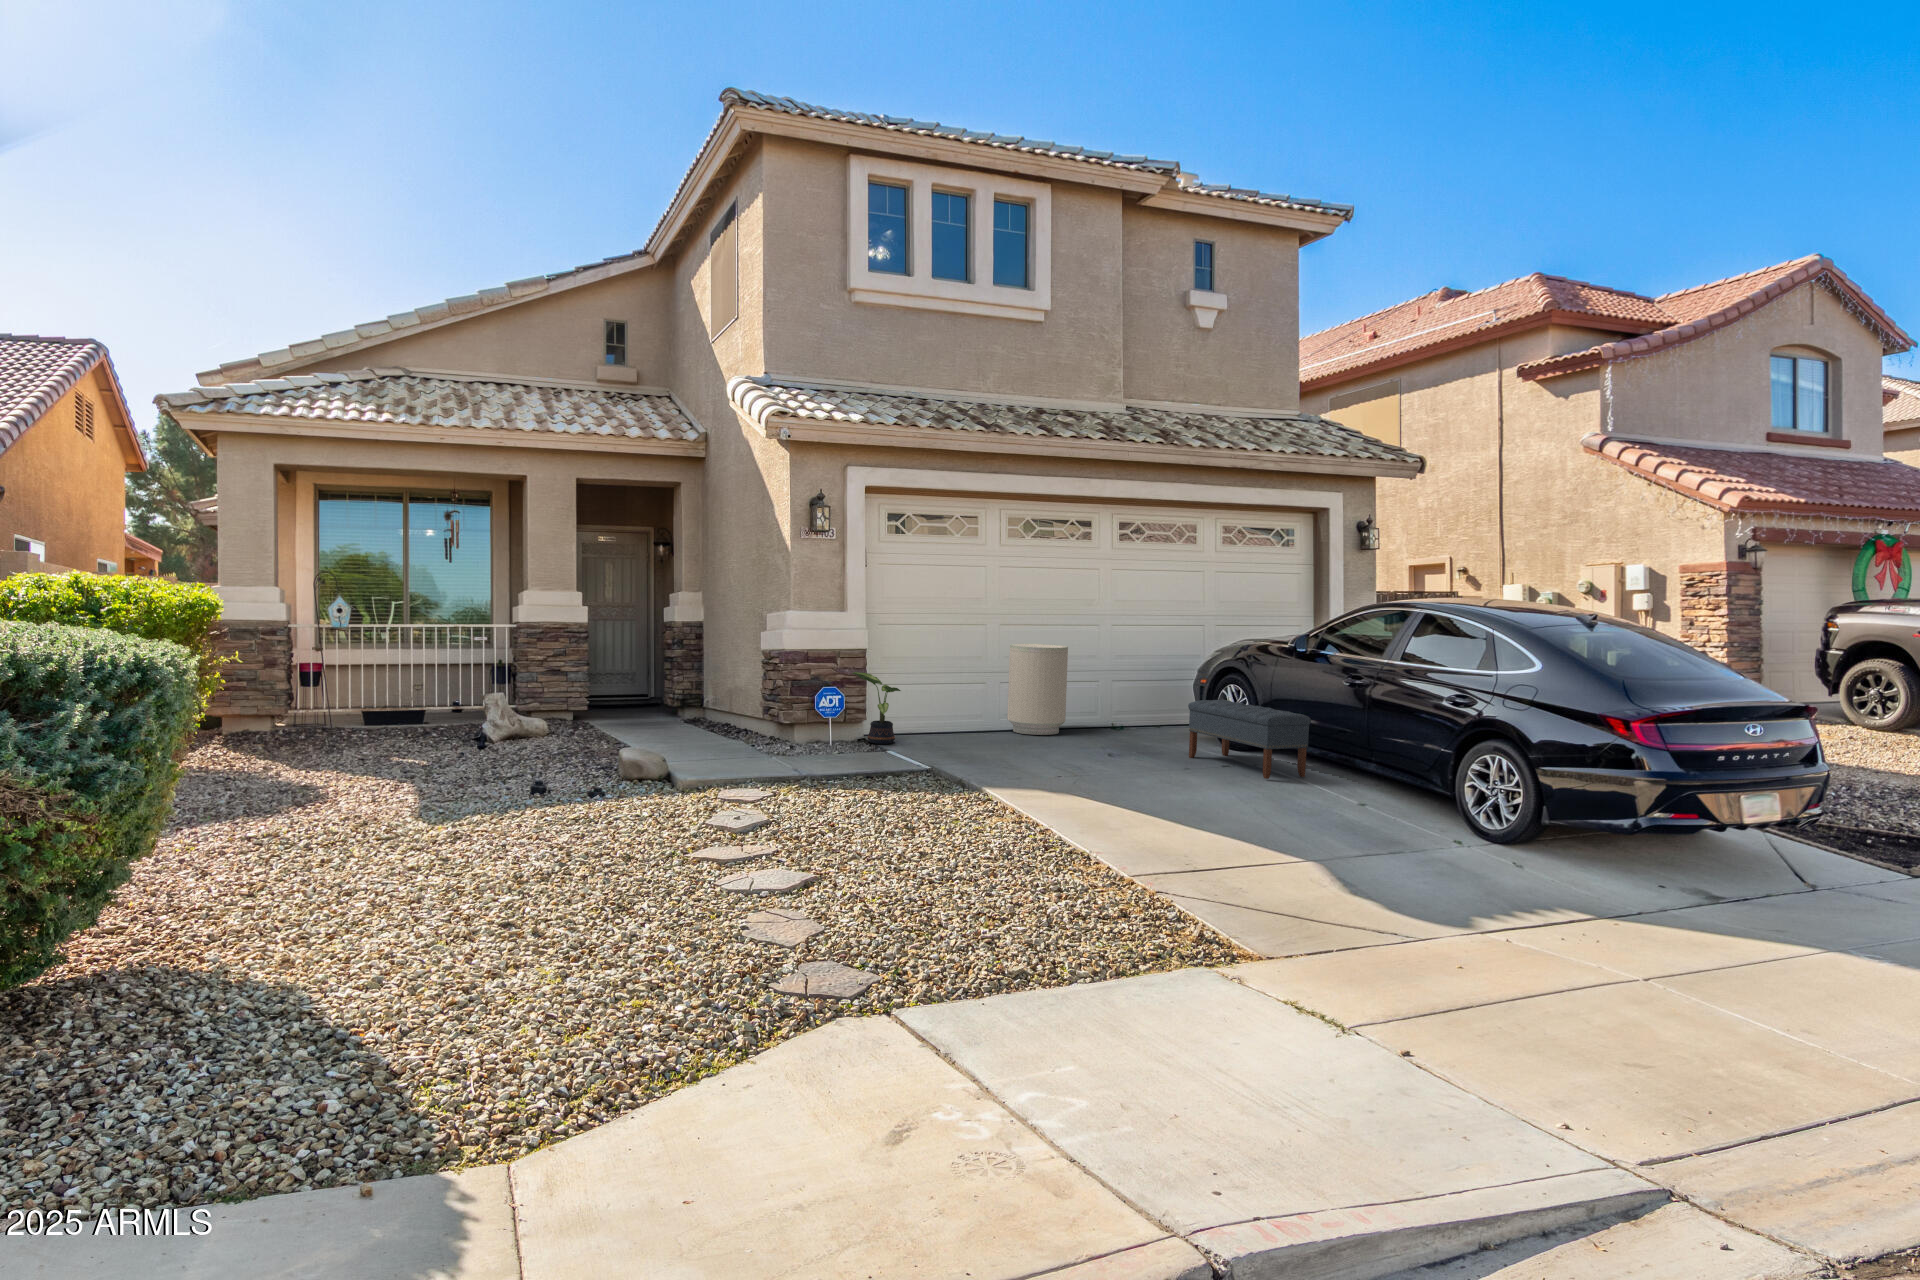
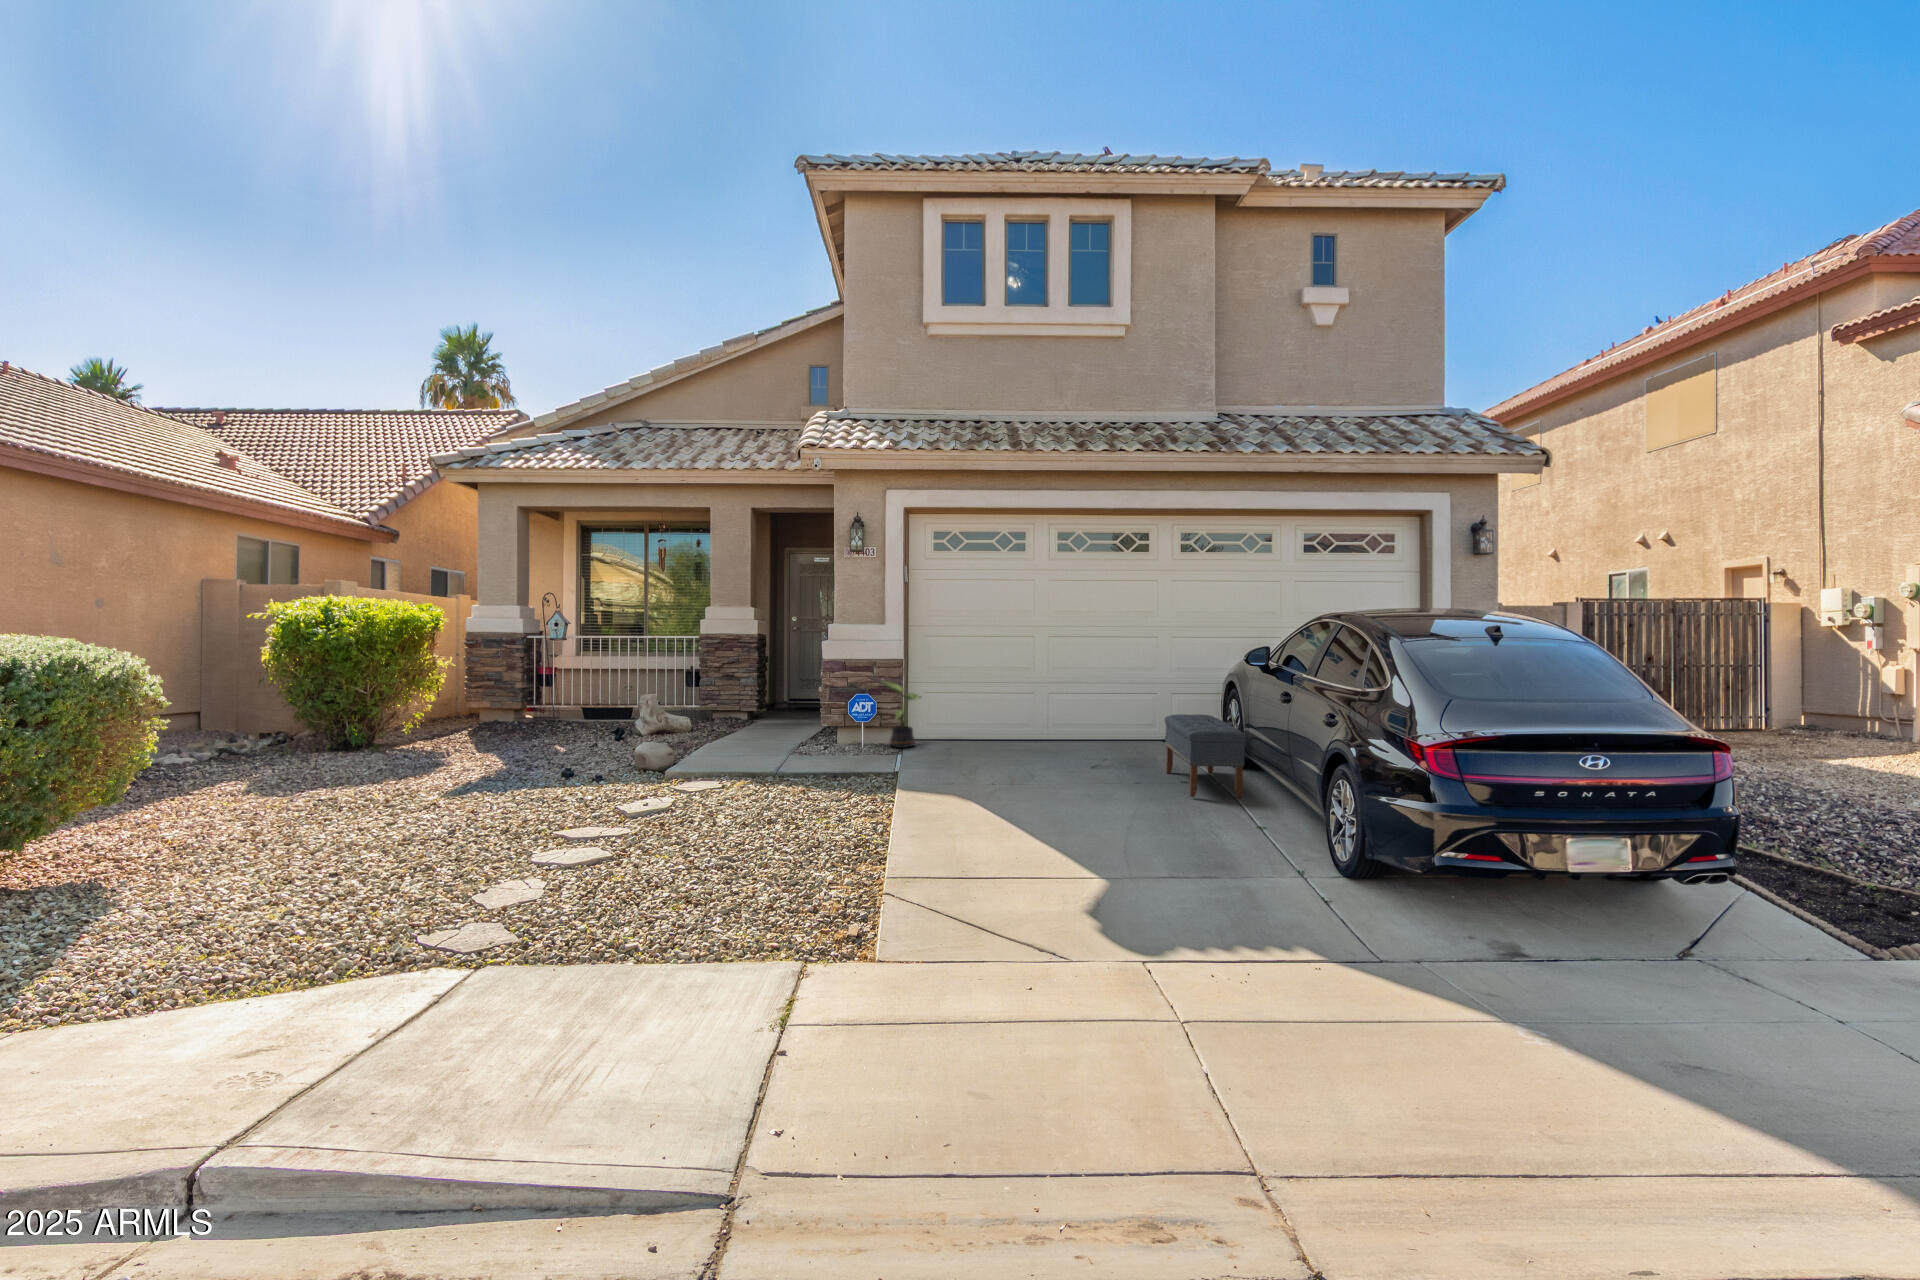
trash can: present [1007,644,1068,735] -> none [1042,656,1100,746]

